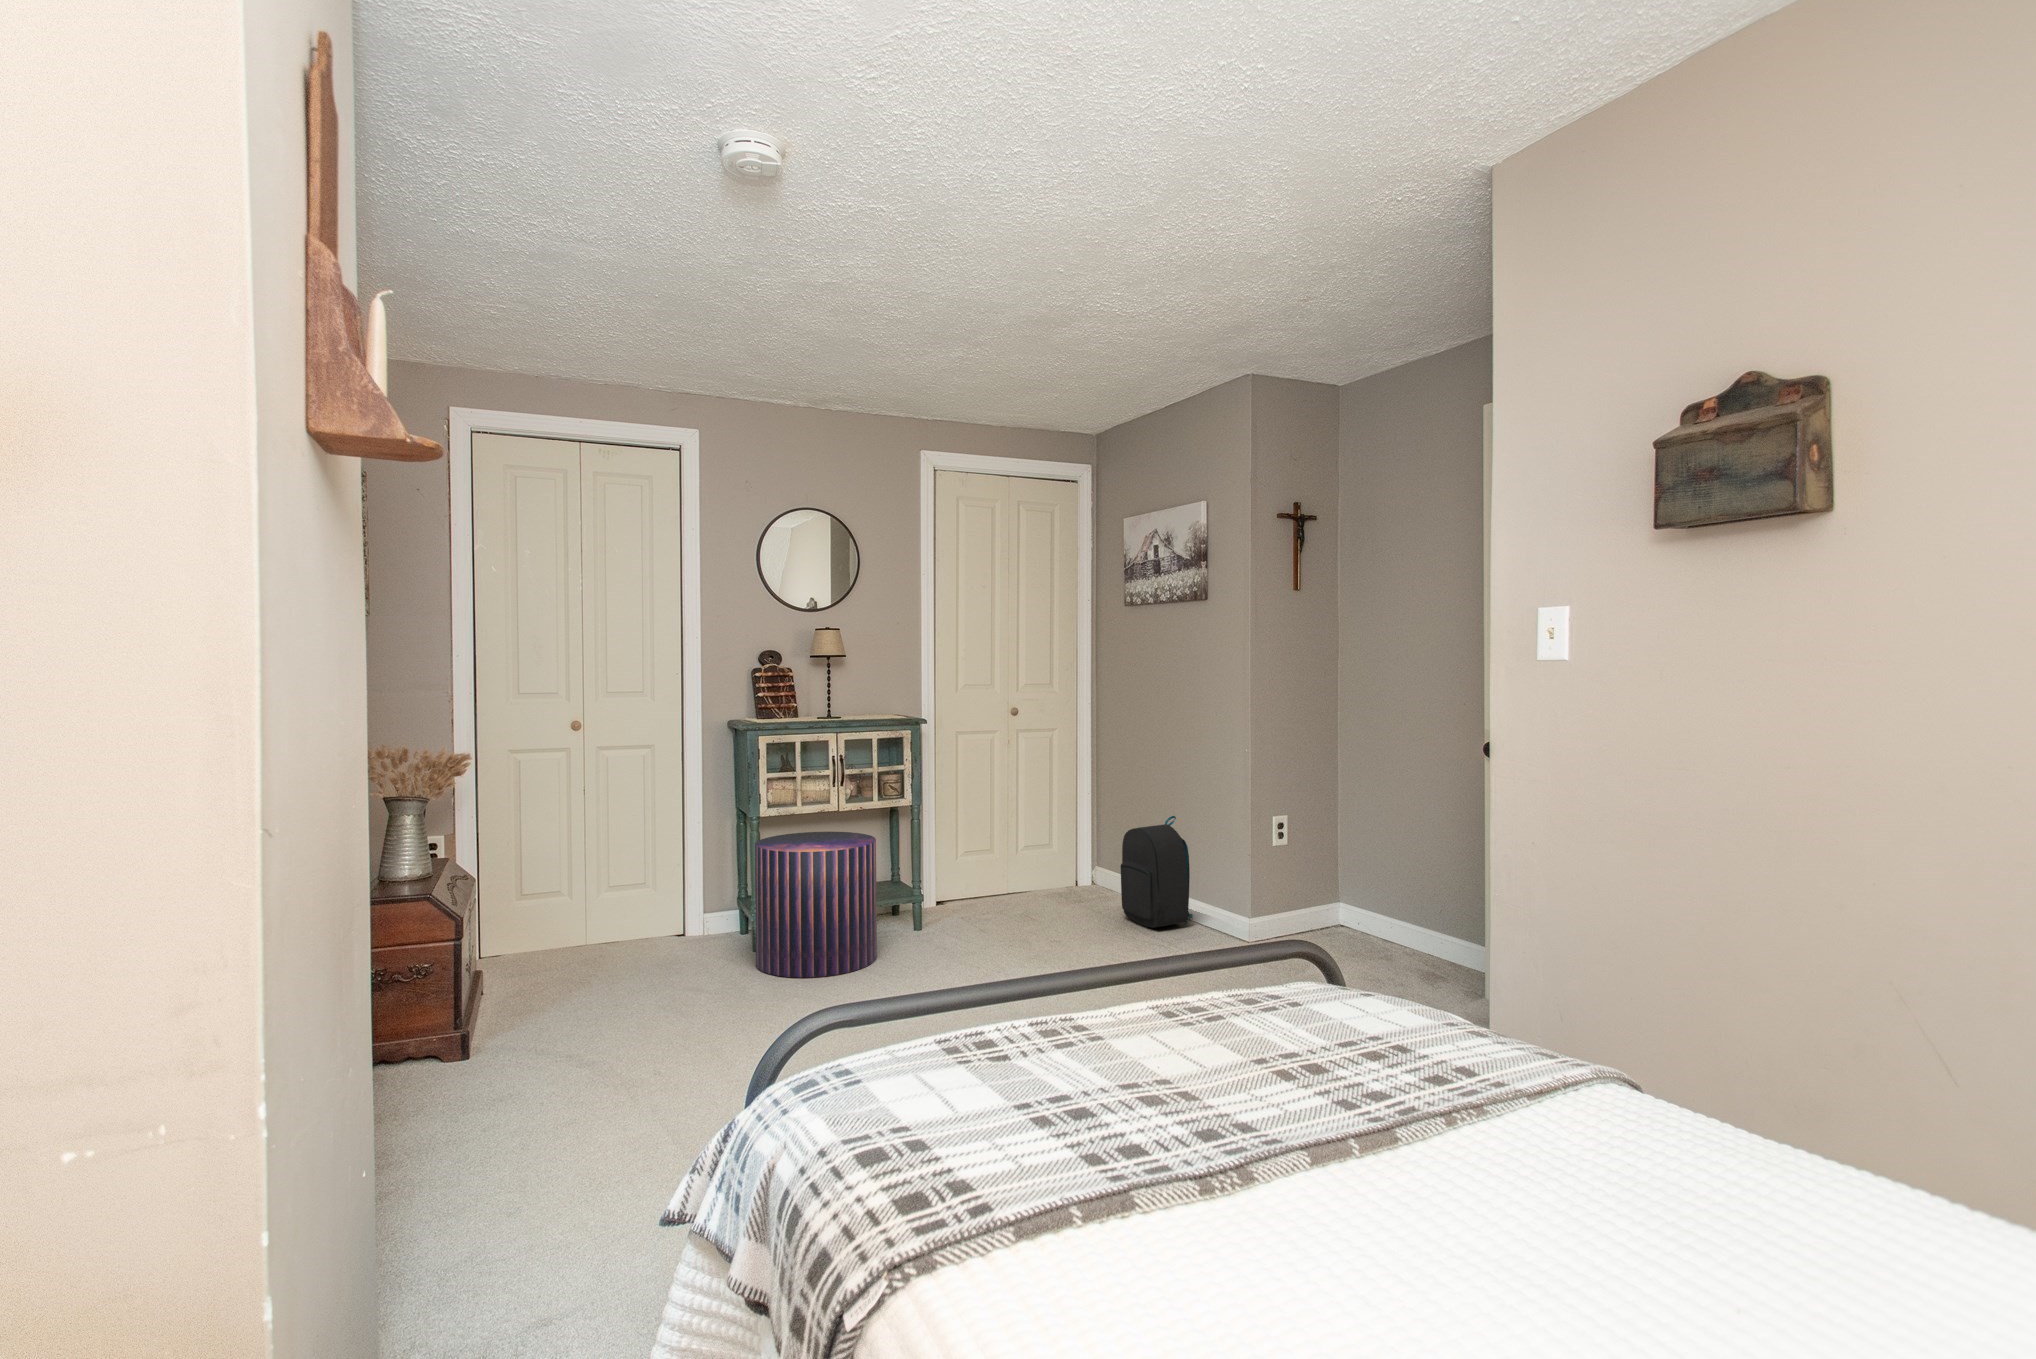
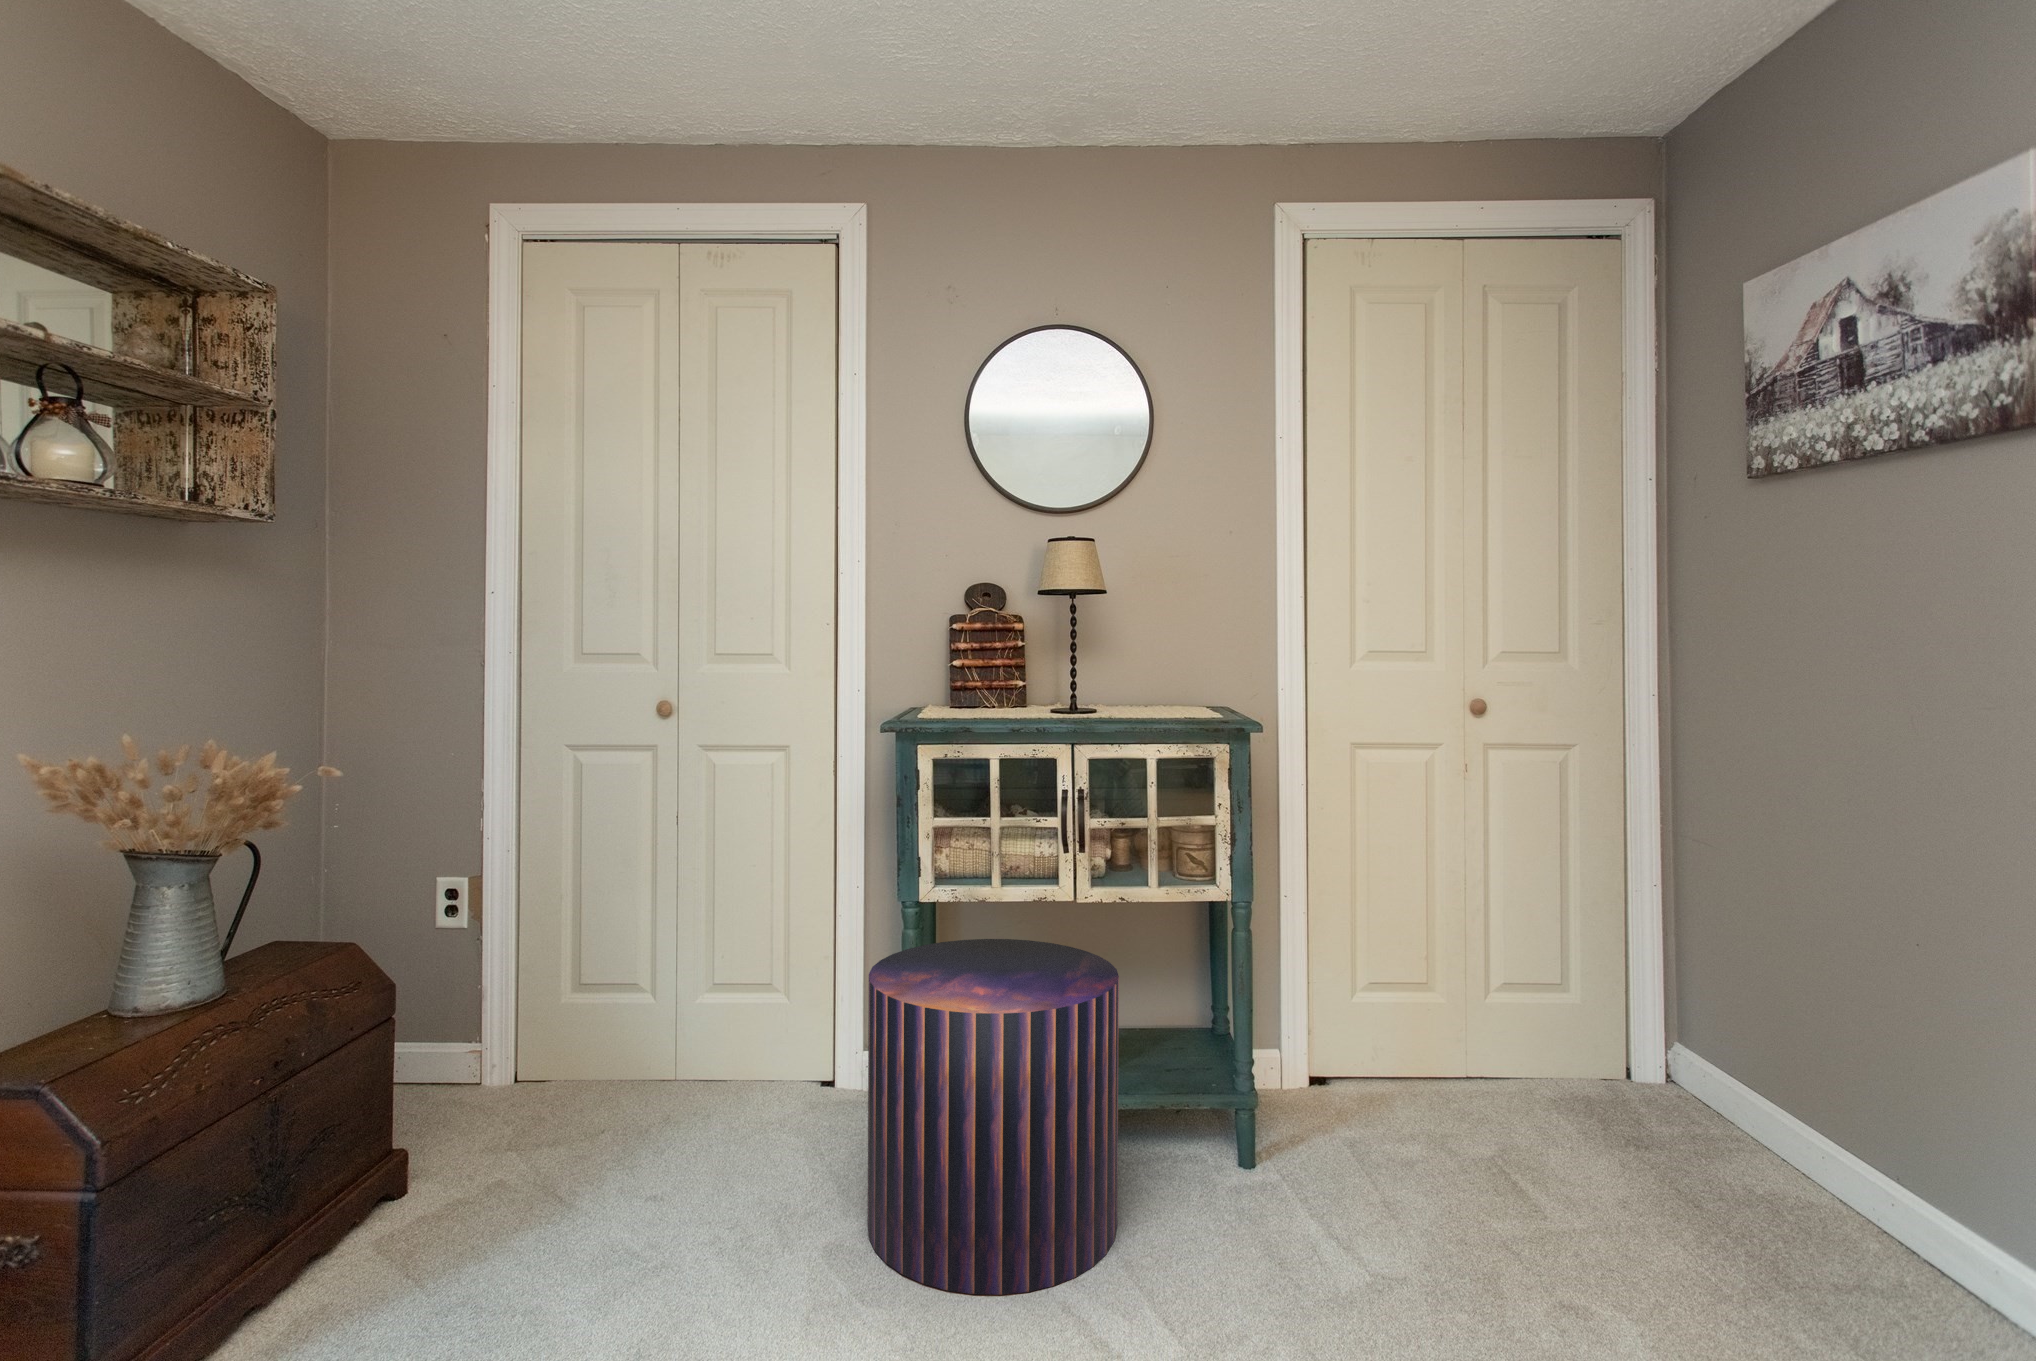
backpack: present [1121,816,1193,928] -> none [1740,999,1982,1305]

